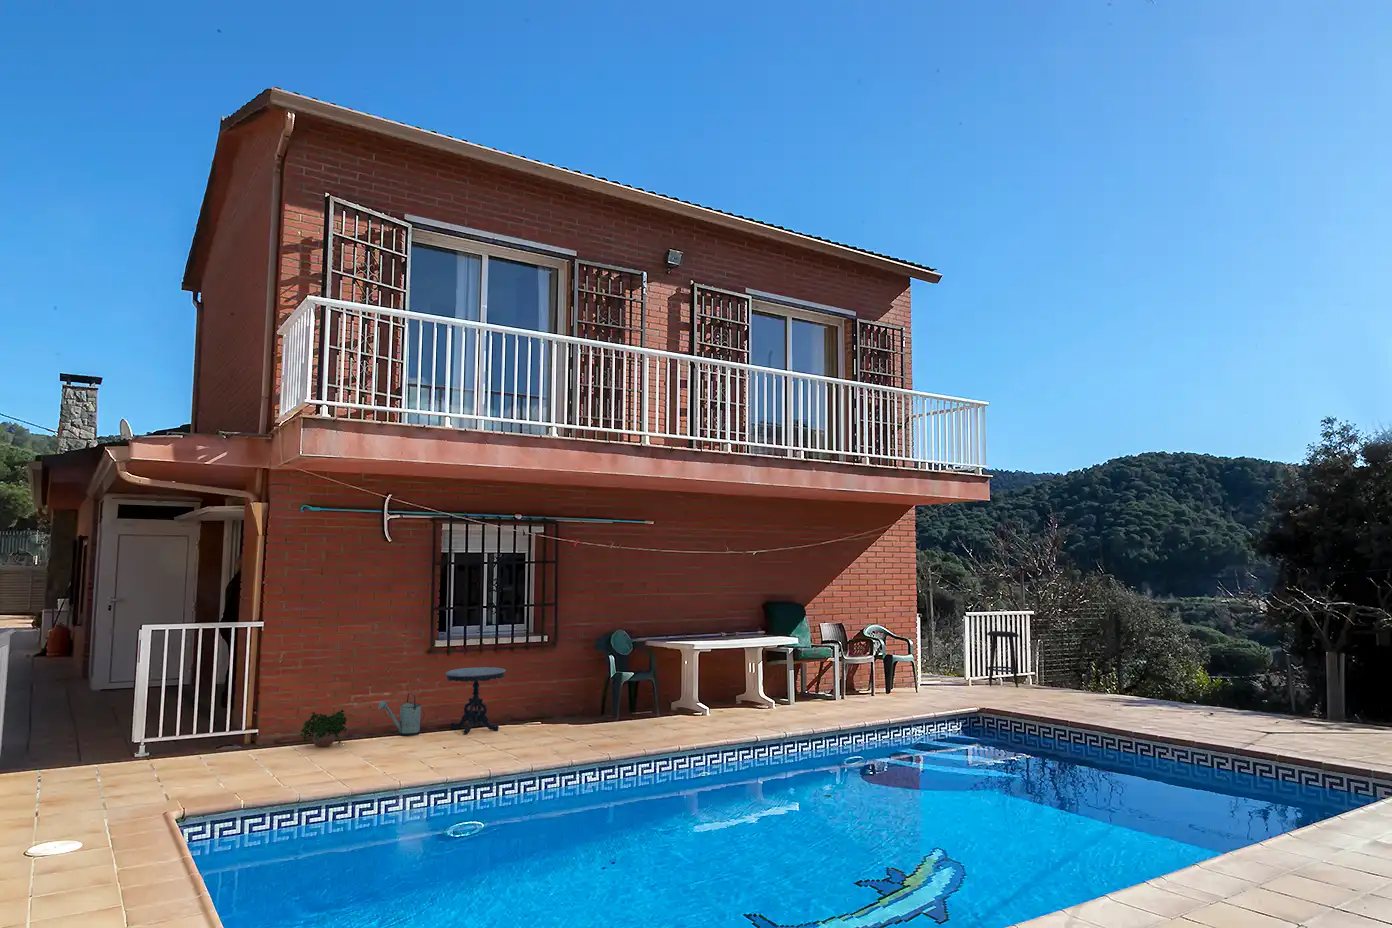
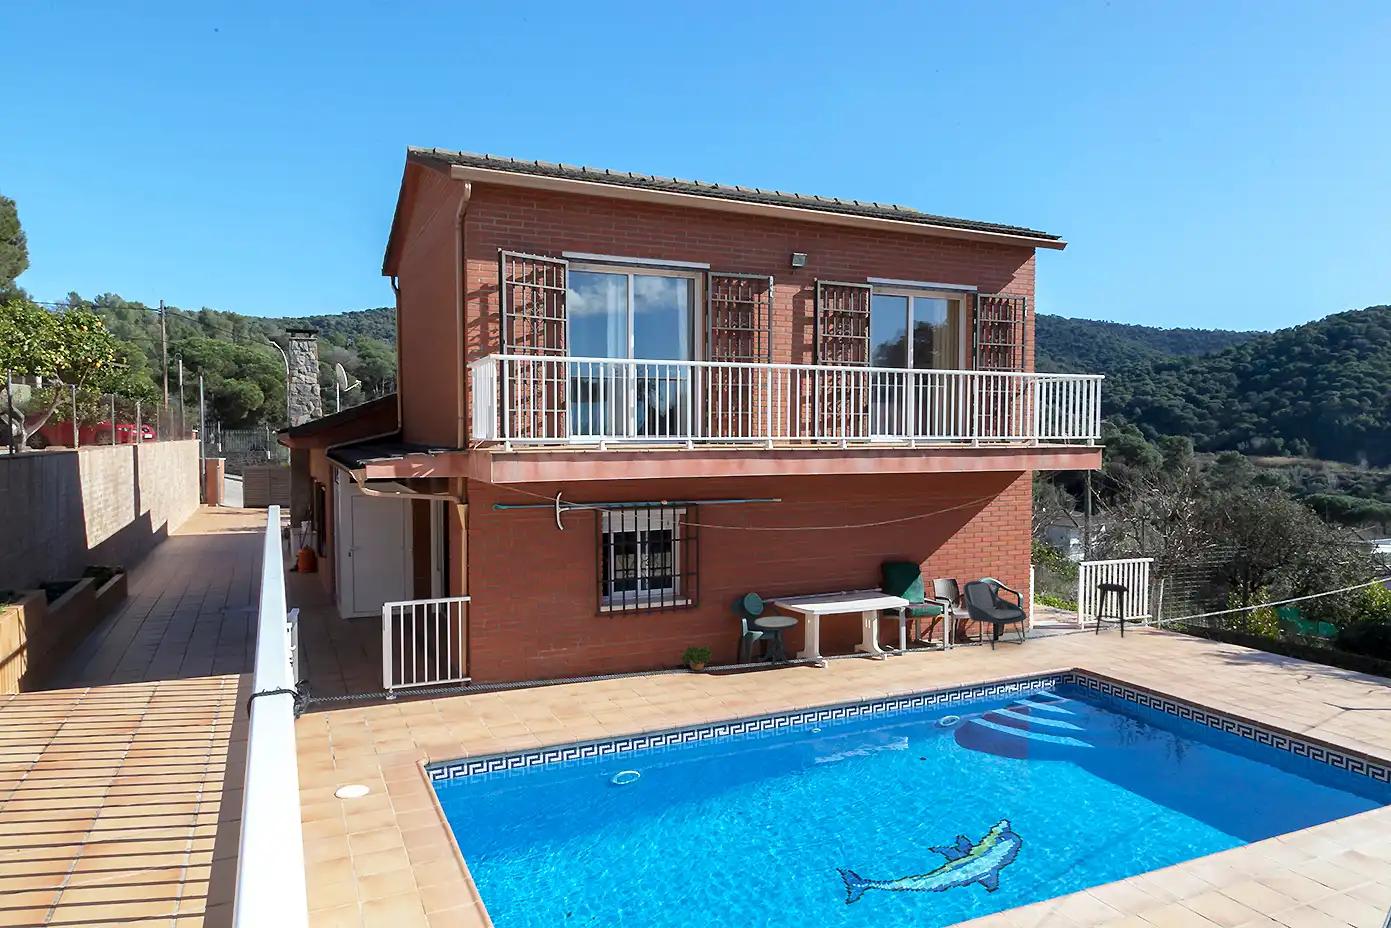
lounge chair: none [850,626,922,700] -> present [958,581,1027,650]
side table: present [446,667,506,735] -> present [755,616,798,669]
watering can: present [378,693,423,736] -> none [558,648,593,682]
potted plant: present [299,709,347,746] -> present [681,645,712,670]

